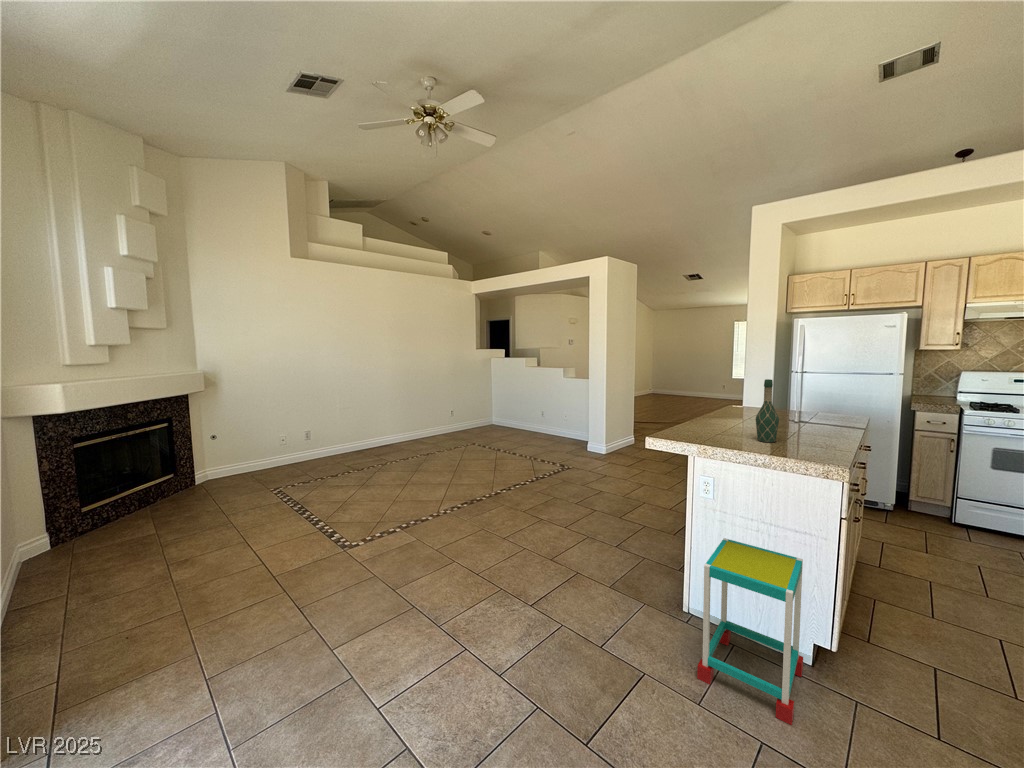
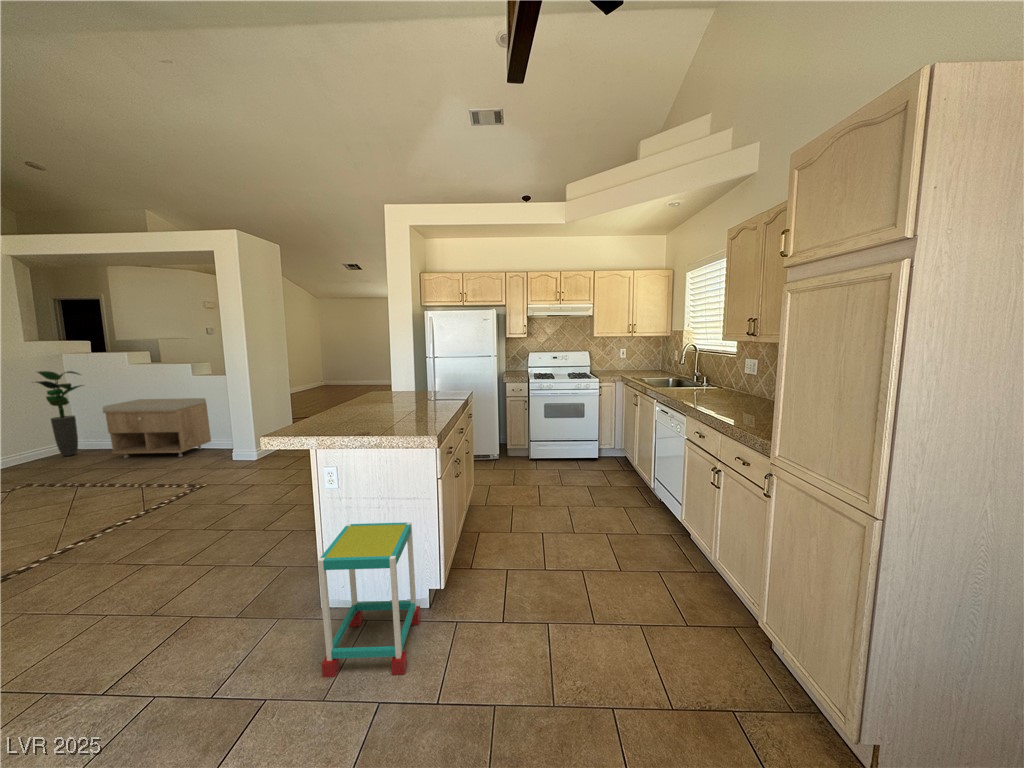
potted plant: none [478,370,502,428] -> present [36,371,83,456]
wine bottle: present [756,379,779,442] -> none [372,364,392,423]
storage bench: none [510,394,570,441] -> present [103,398,211,458]

